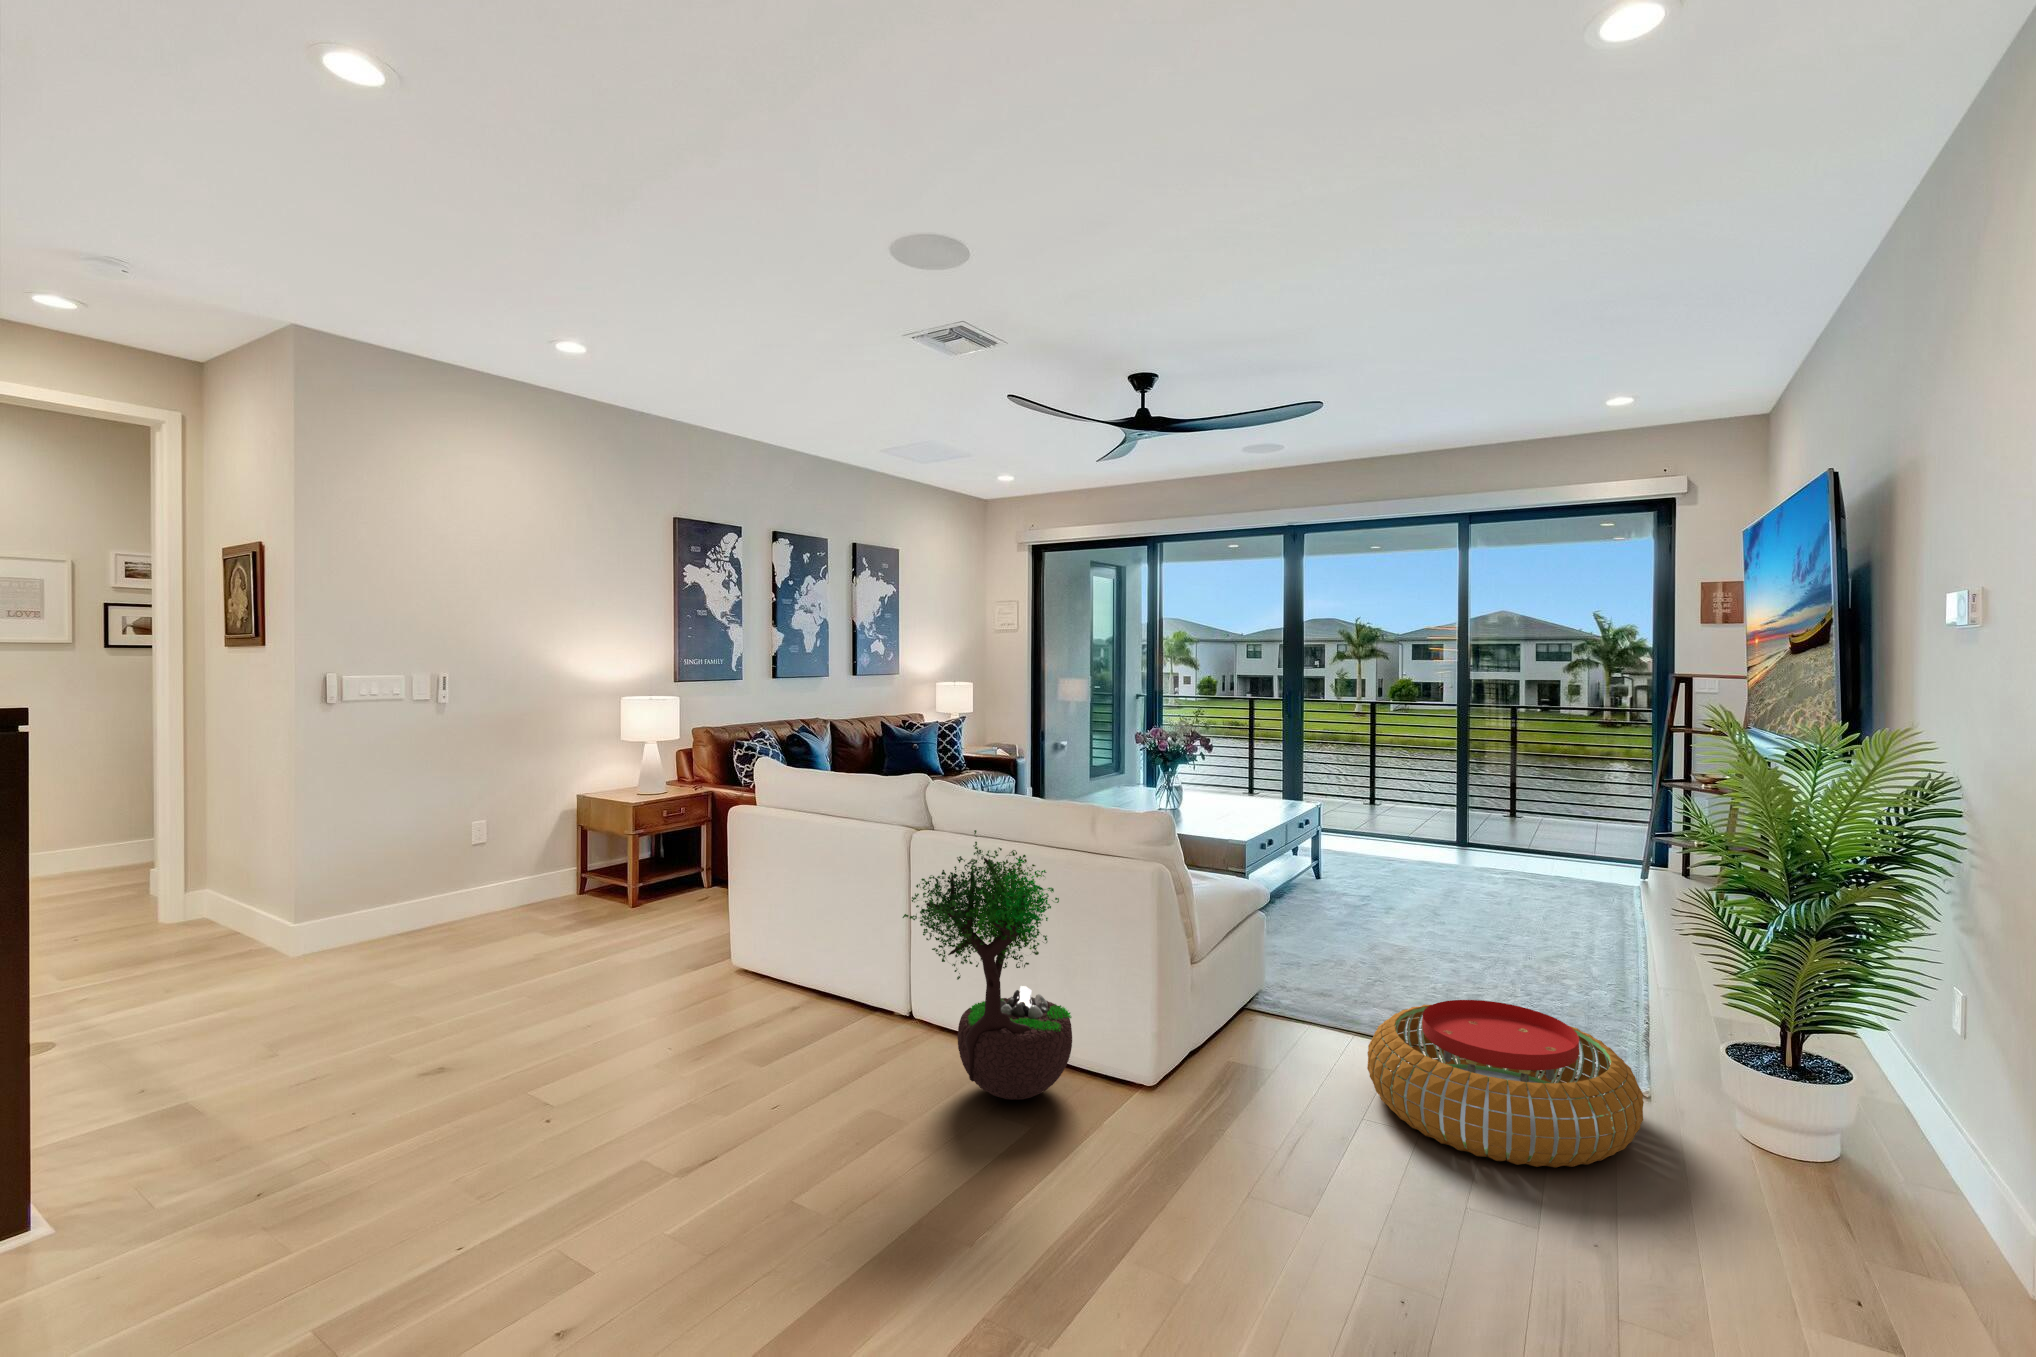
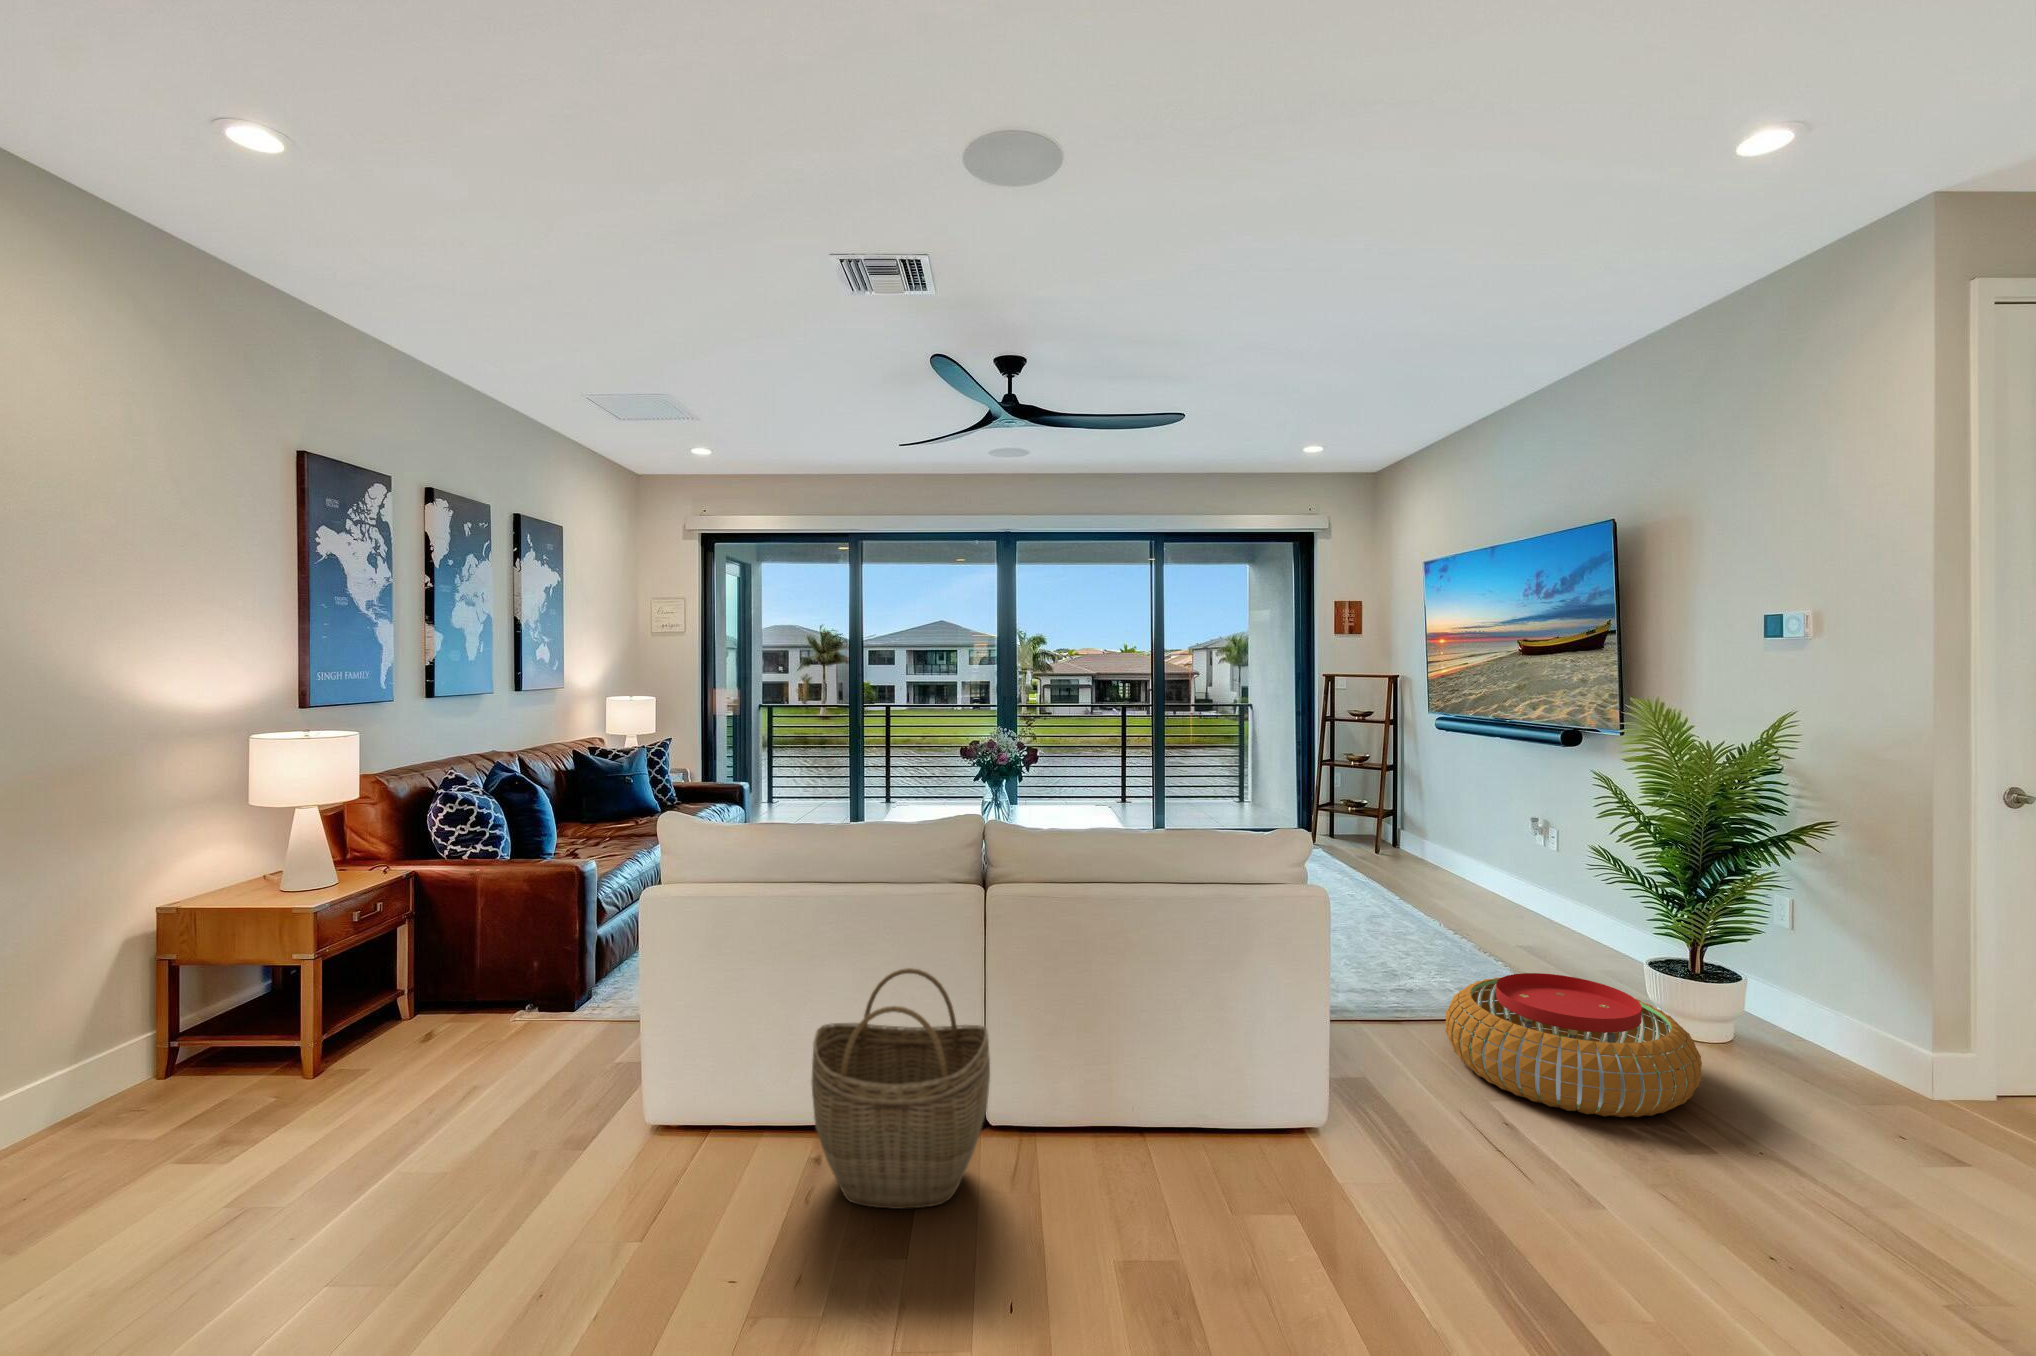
potted tree: present [903,830,1072,1100] -> none [1141,882,1338,1200]
woven basket: none [755,879,883,1046] -> present [812,968,990,1209]

